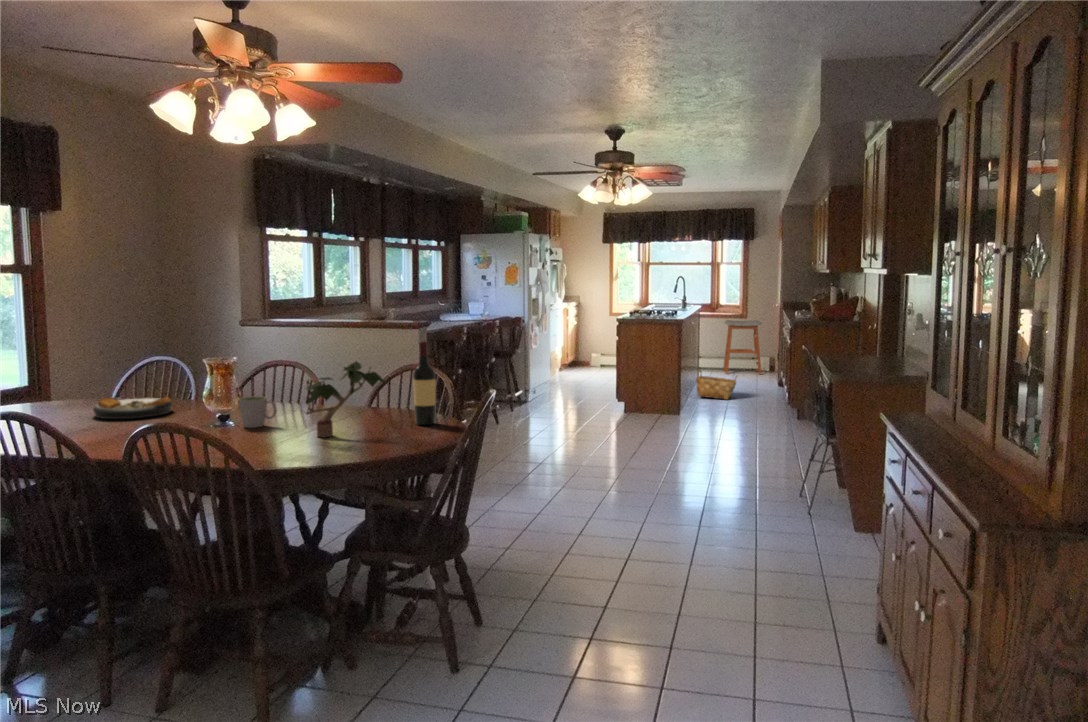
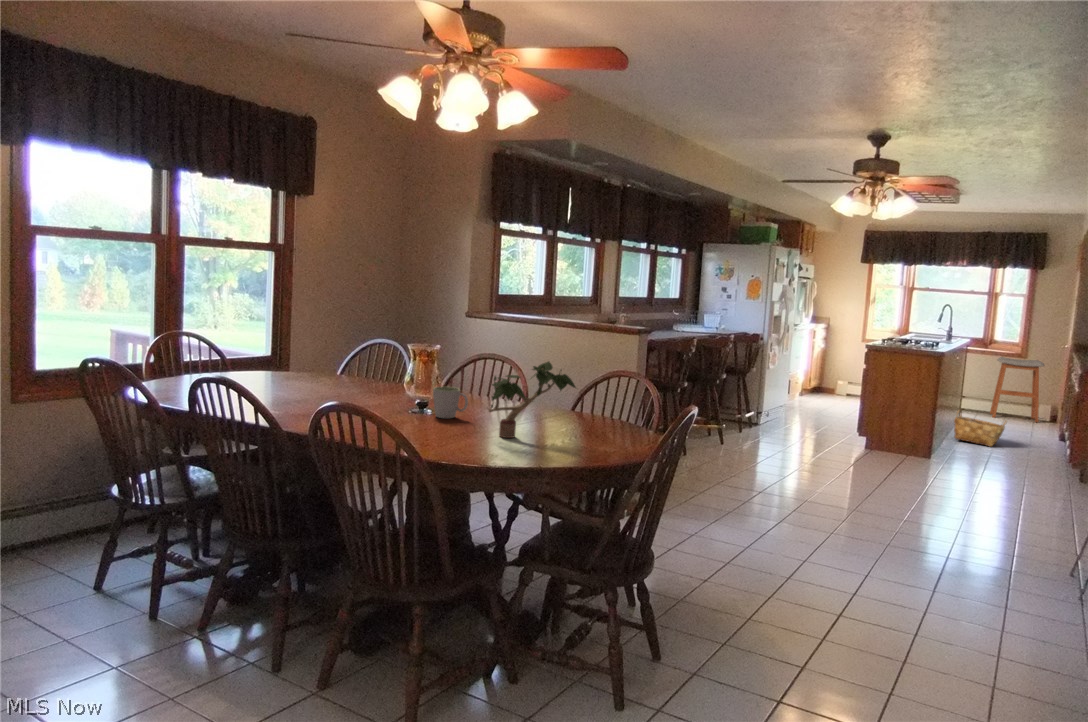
wine bottle: present [413,341,436,425] -> none [606,347,632,438]
plate: present [93,397,173,419] -> none [312,373,383,396]

